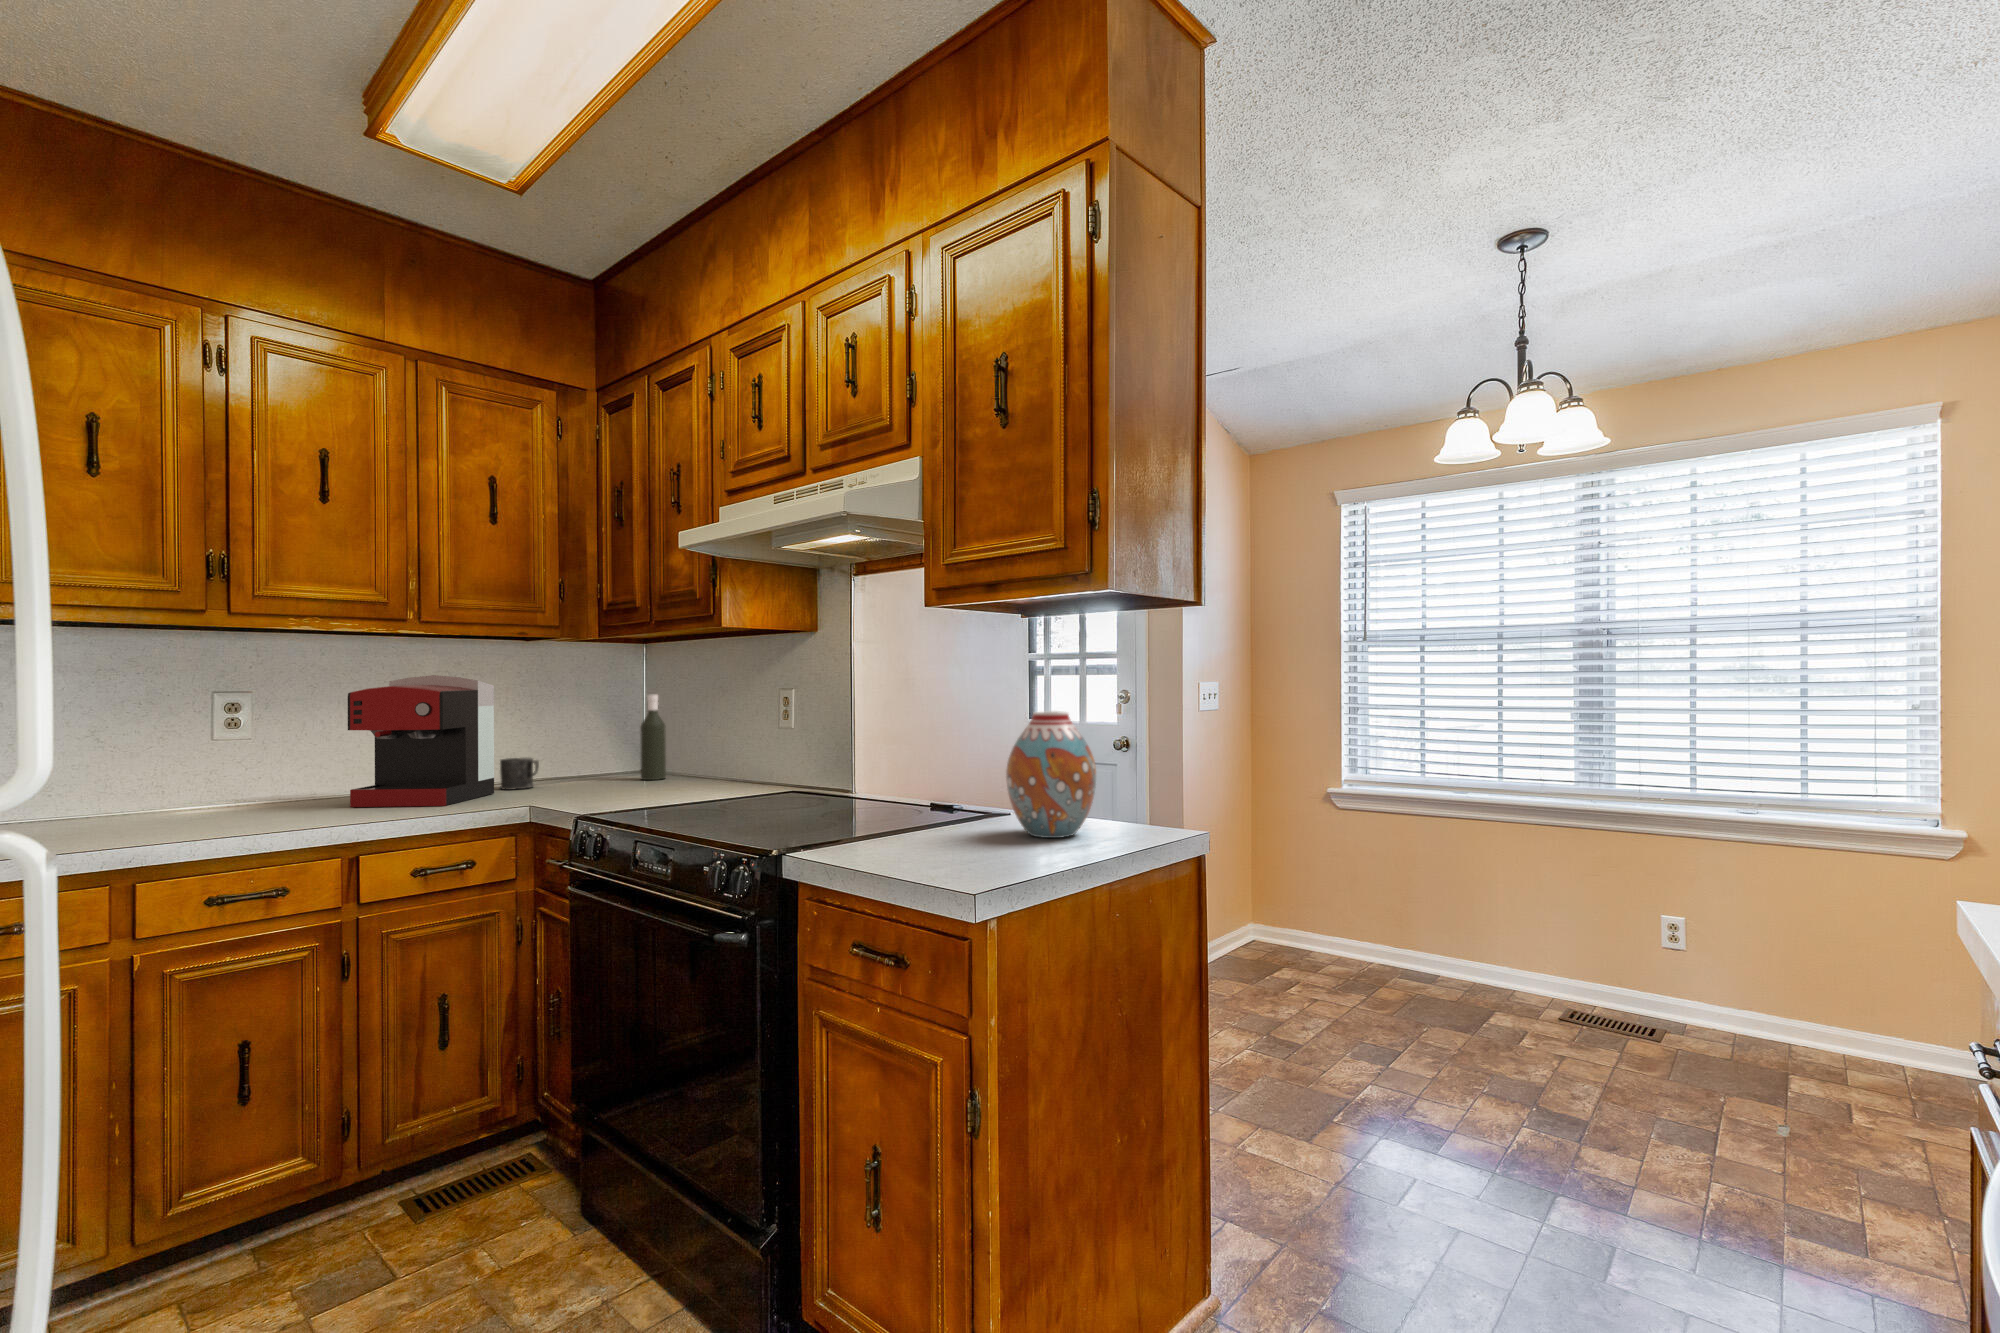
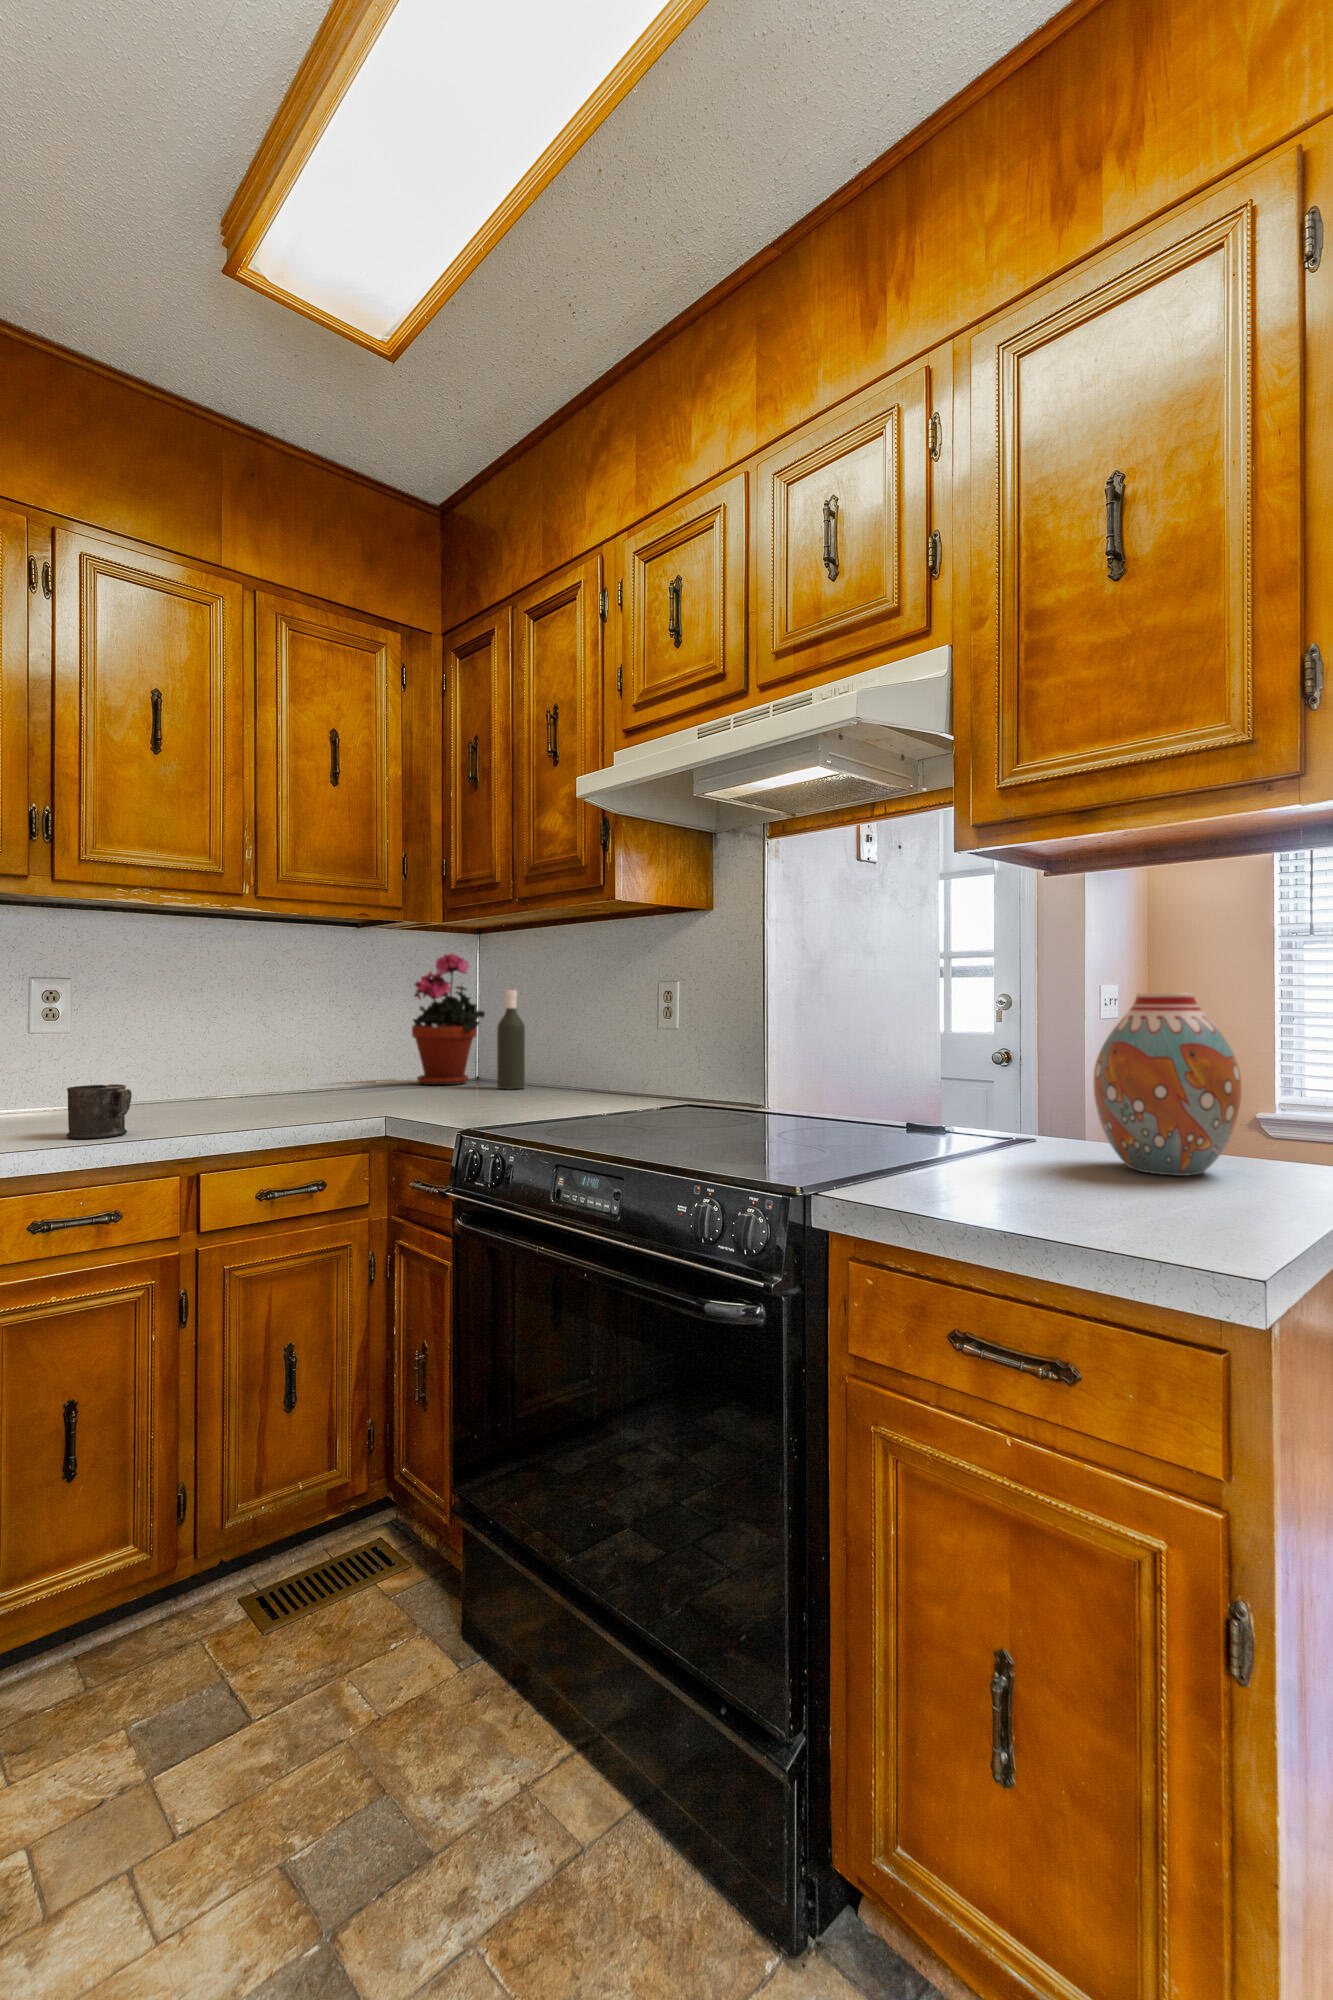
potted plant: none [561,660,636,777] -> present [412,953,485,1085]
coffee maker: present [348,675,494,807] -> none [183,959,342,1114]
mug: present [500,758,539,790] -> present [66,1084,132,1138]

